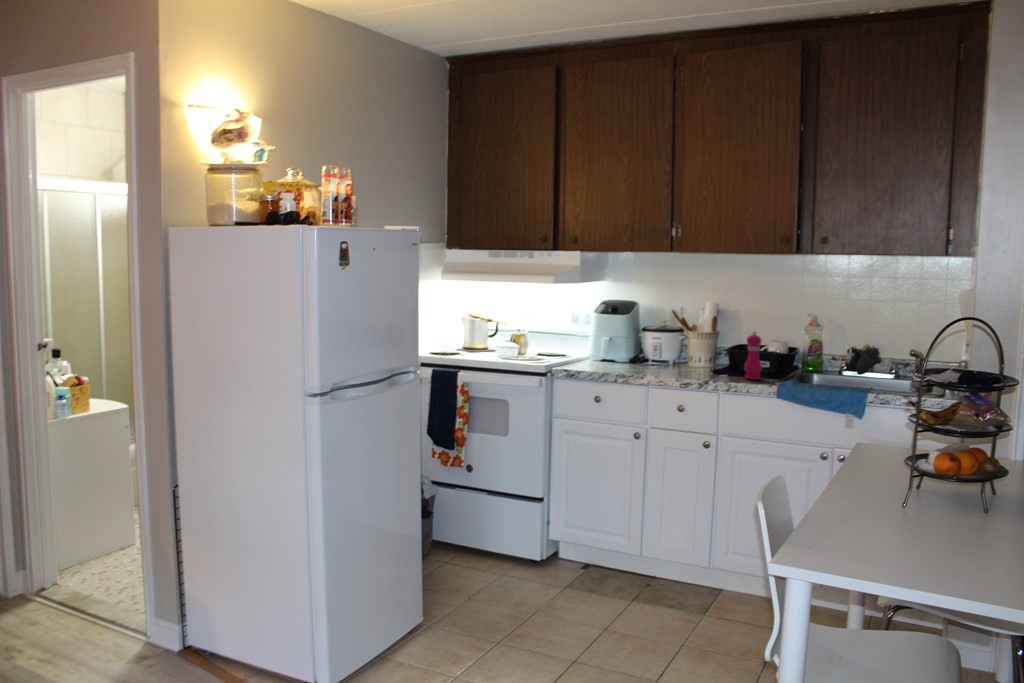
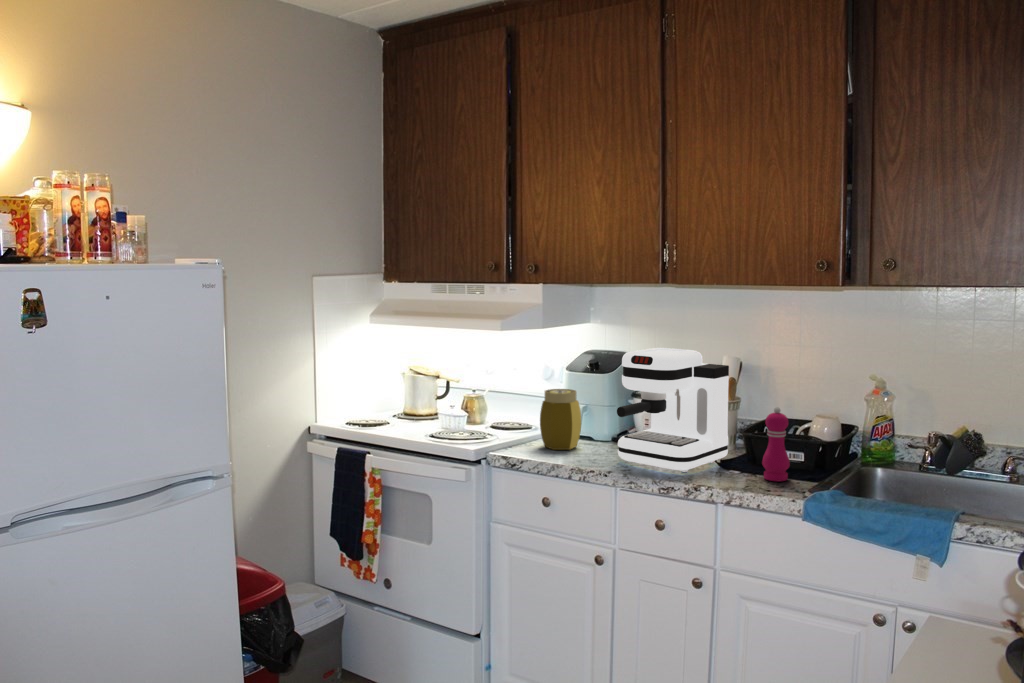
coffee maker: none [644,295,719,376] -> present [617,348,729,472]
jar: none [585,325,613,367] -> present [540,389,581,450]

